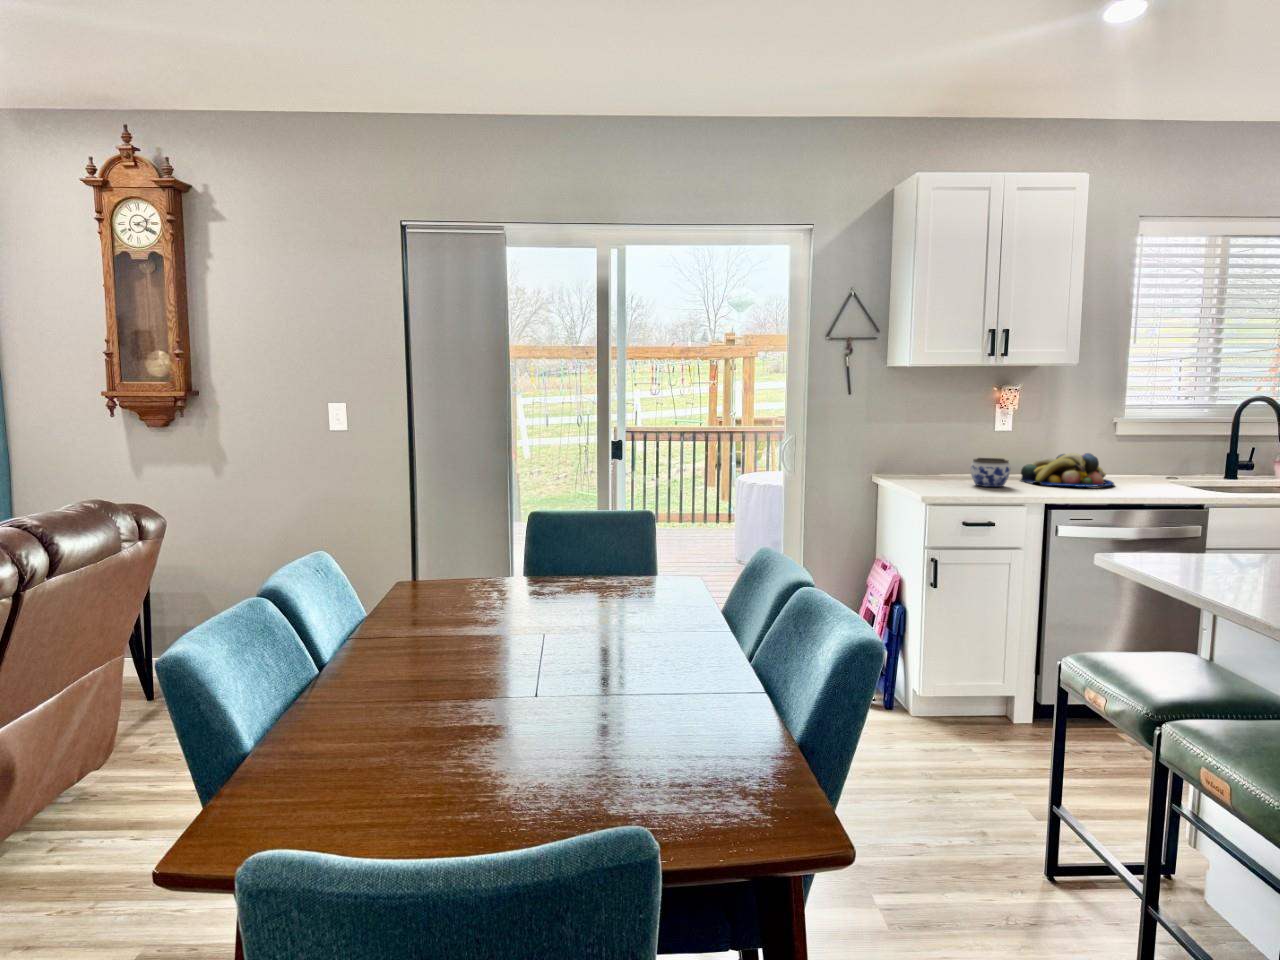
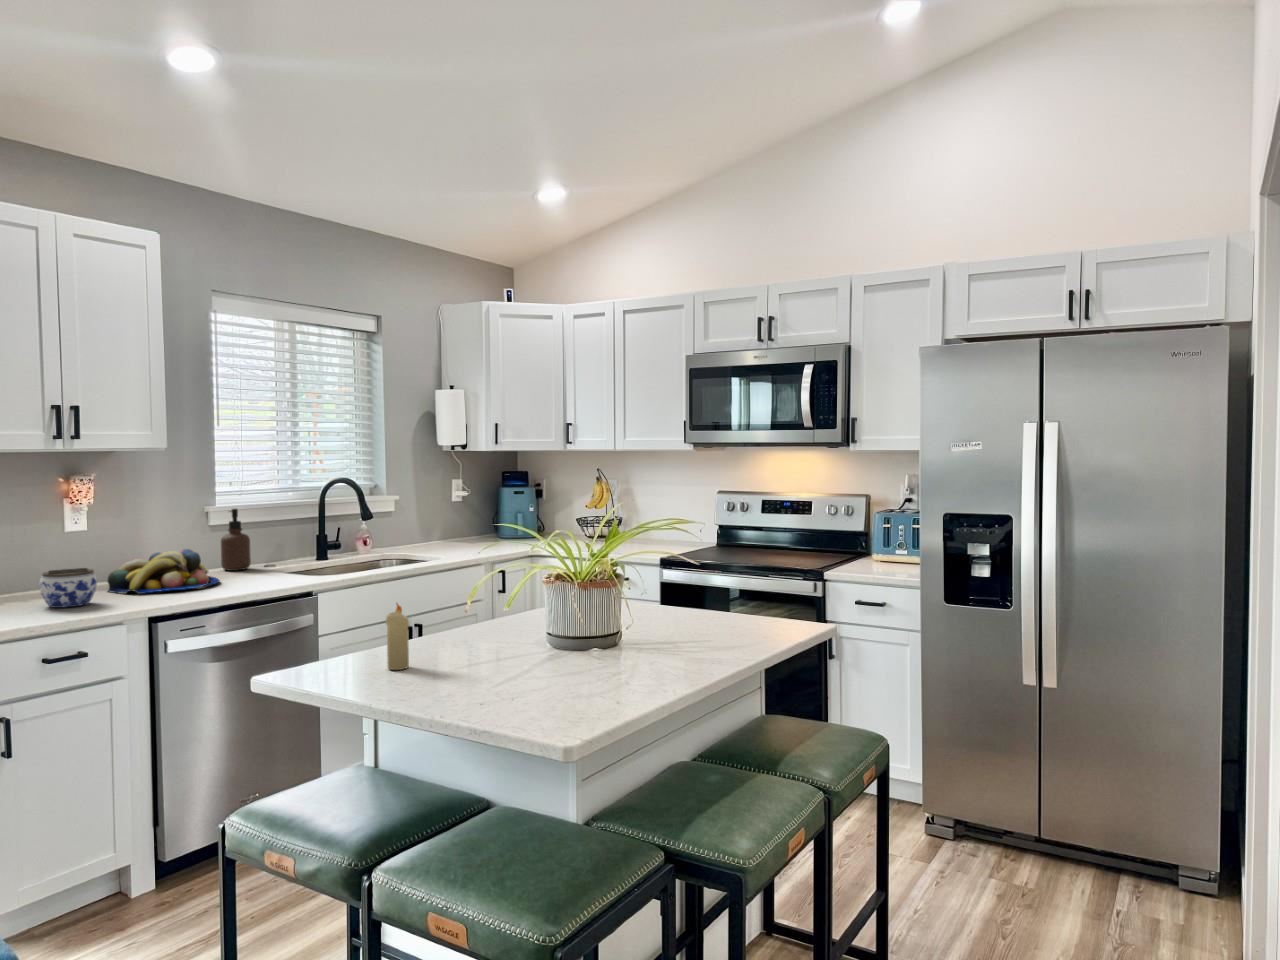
soap dispenser: none [1122,421,1152,479] -> present [221,509,251,571]
candle: none [1226,508,1255,573] -> present [385,603,409,670]

